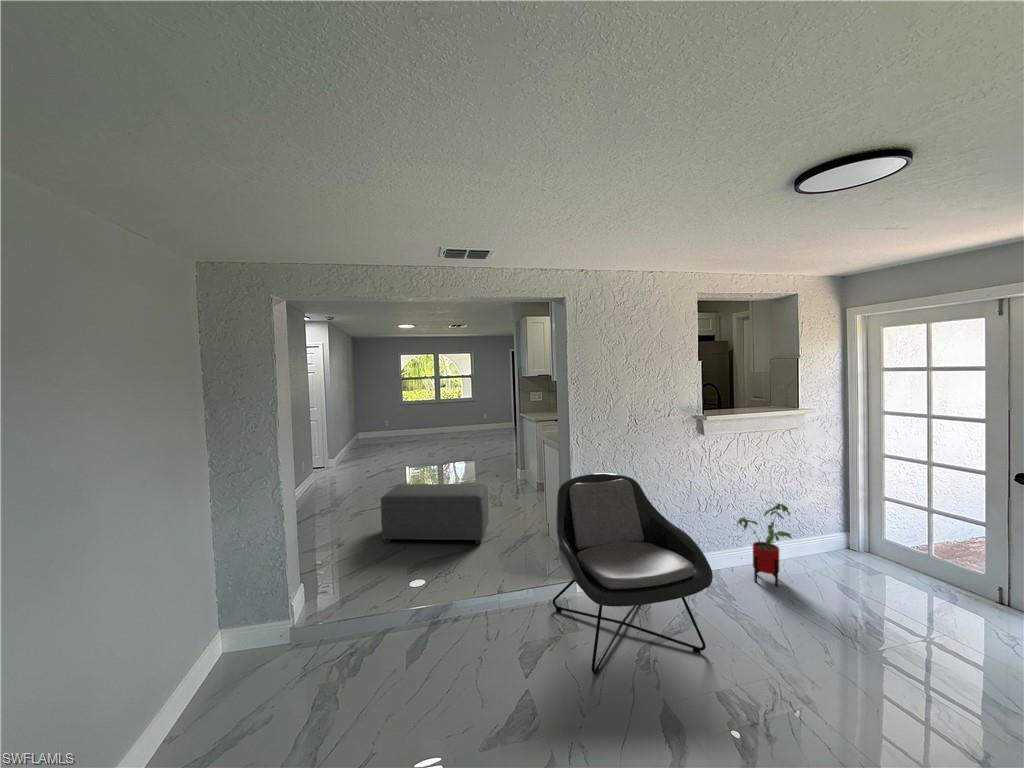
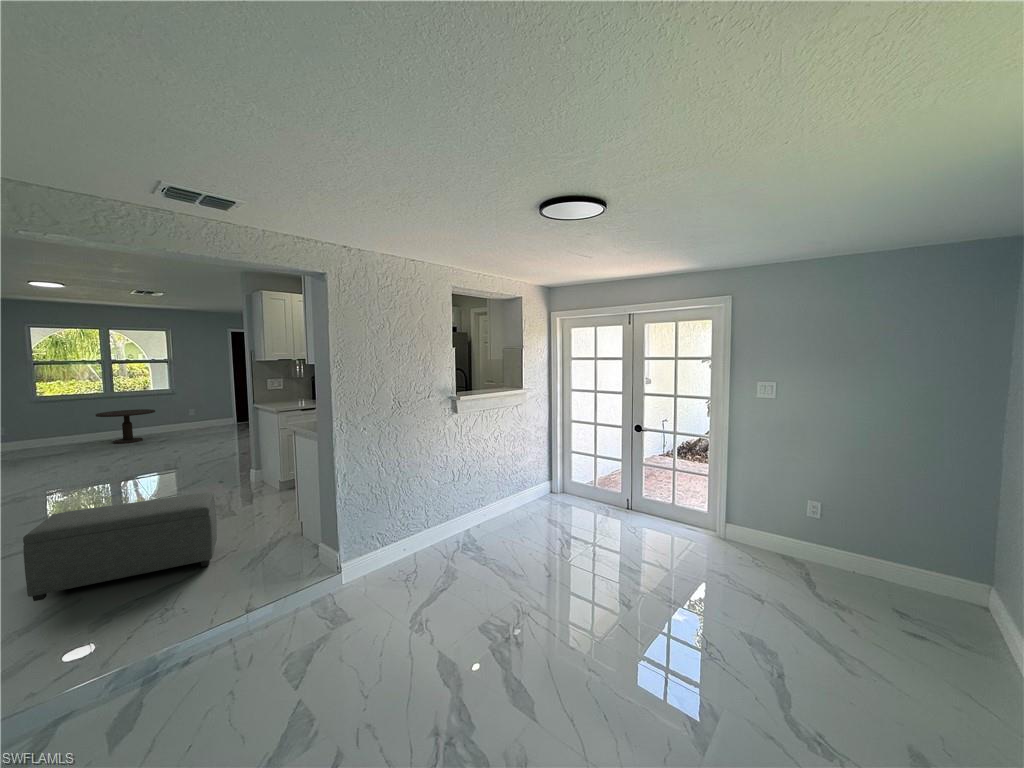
side table: none [435,412,467,436] -> present [96,409,155,444]
lounge chair: present [553,473,713,674] -> none [317,457,472,652]
house plant: present [737,503,791,586] -> none [482,465,522,533]

